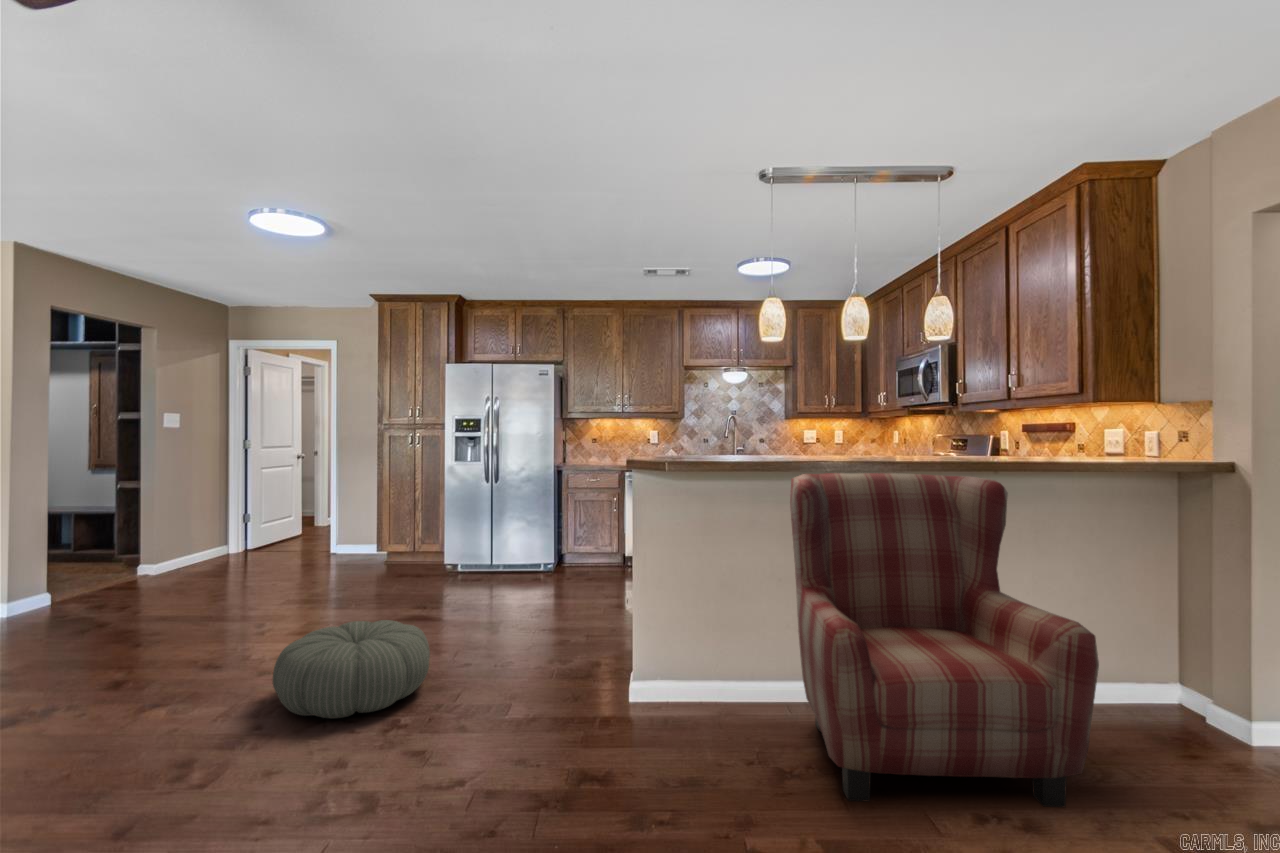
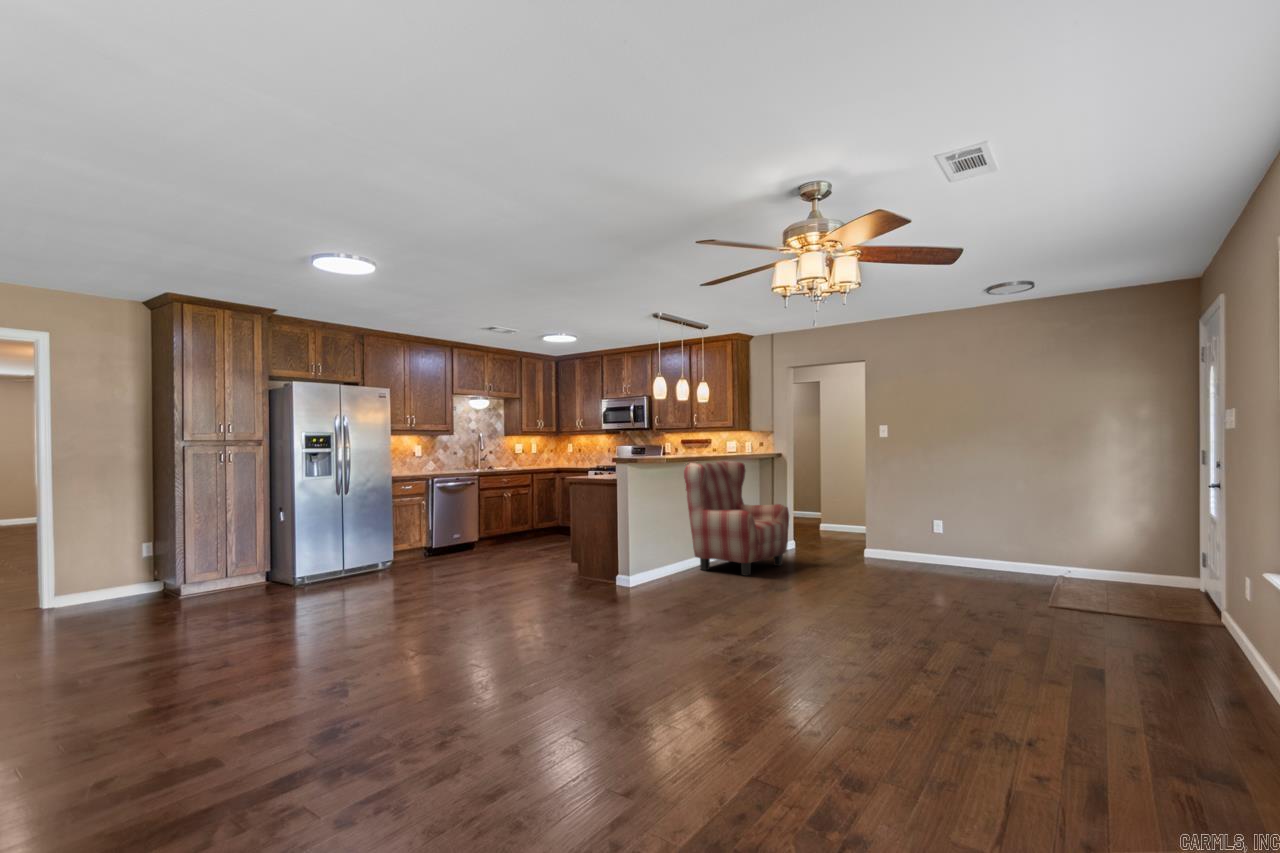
pouf: present [272,620,430,718] -> none [483,566,571,615]

